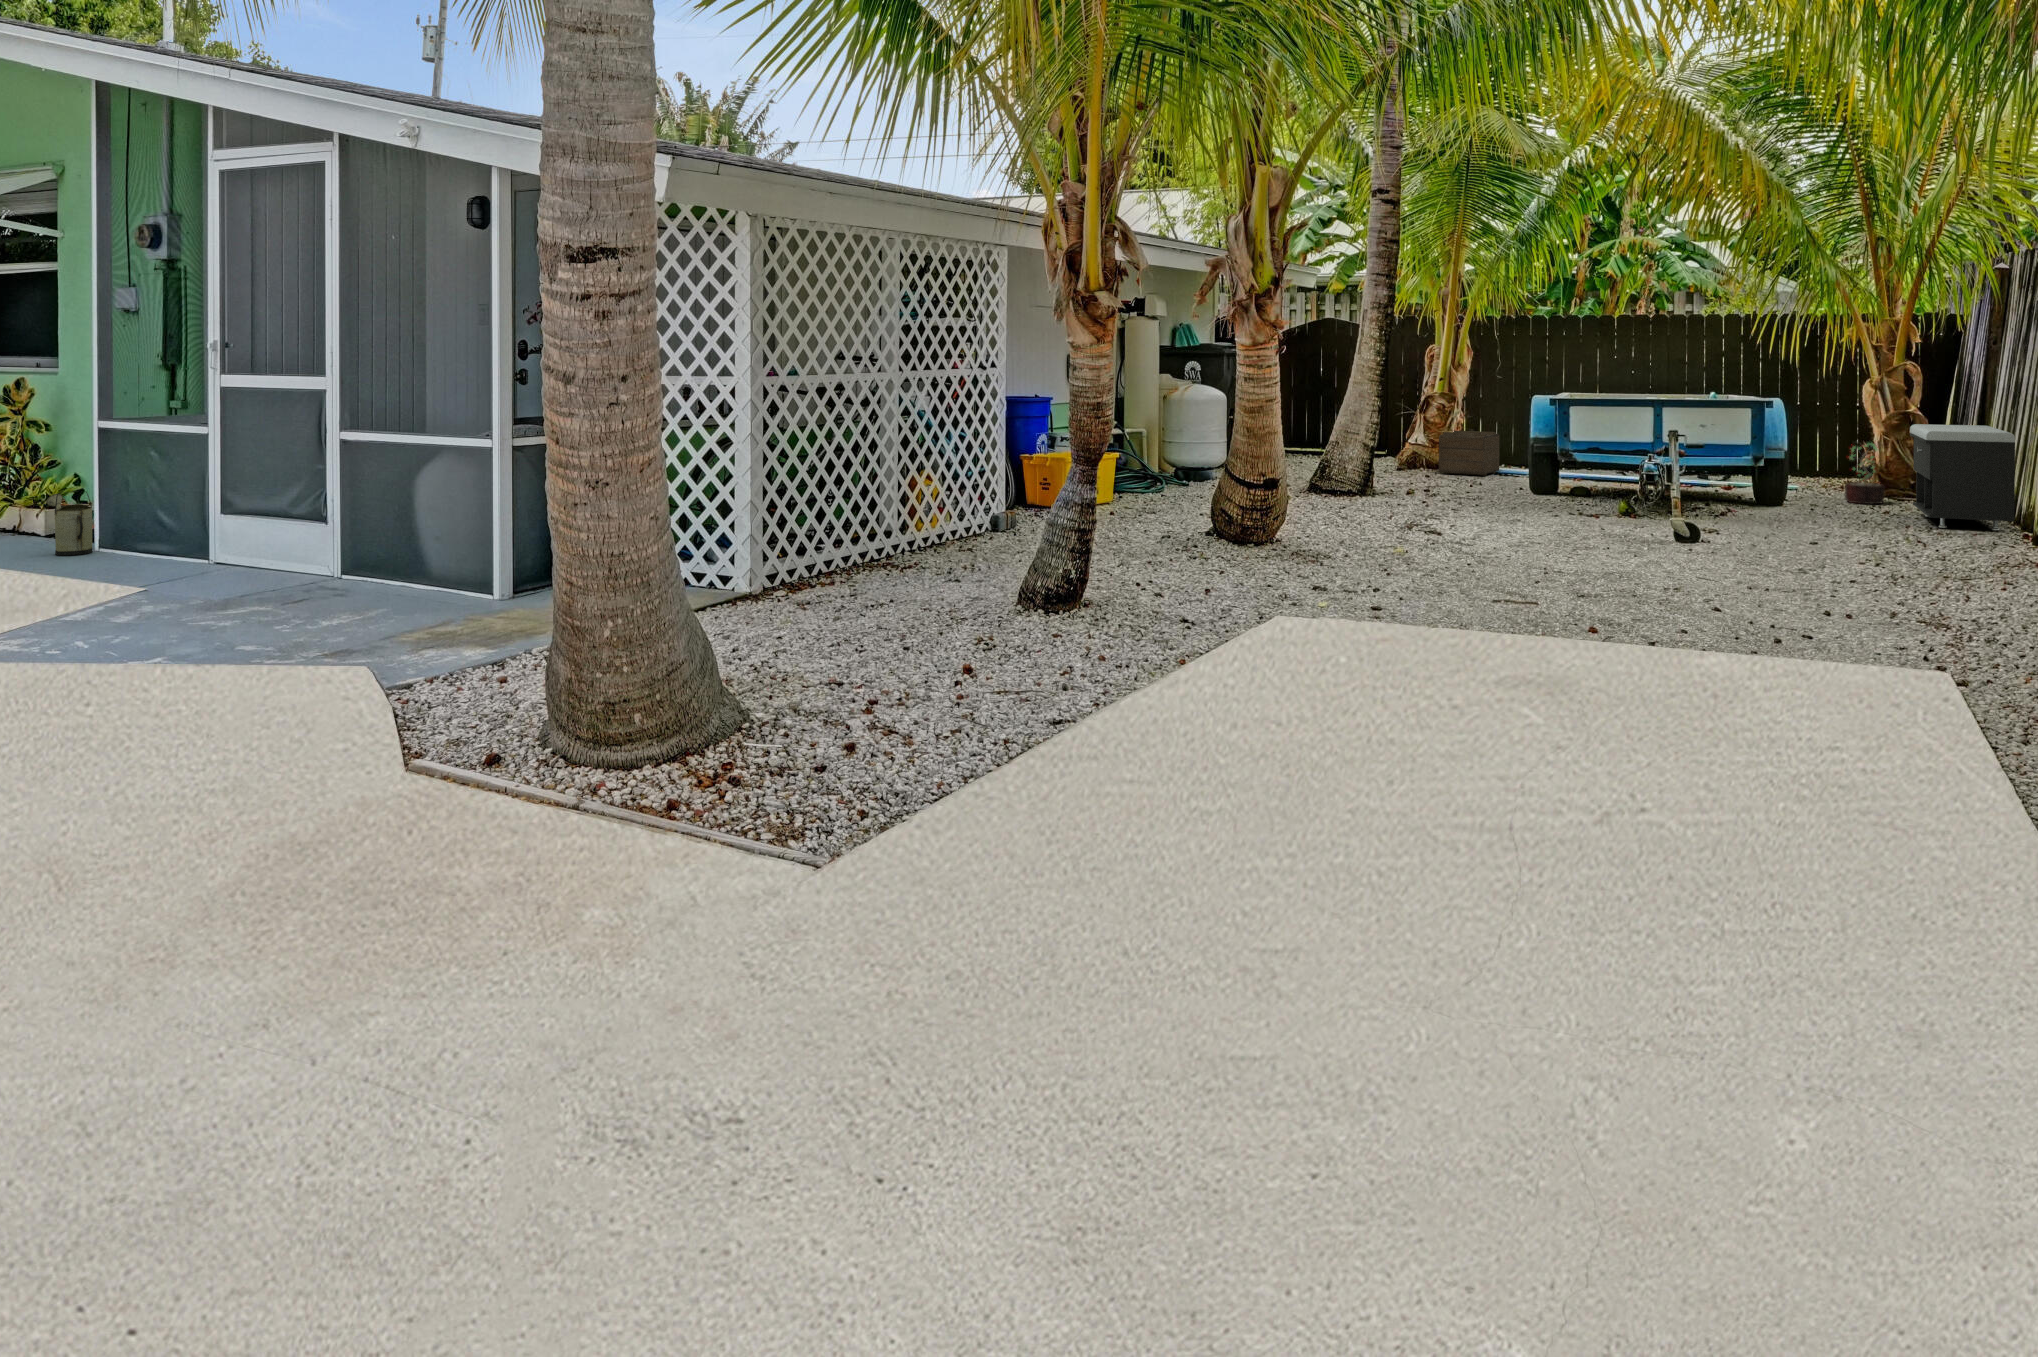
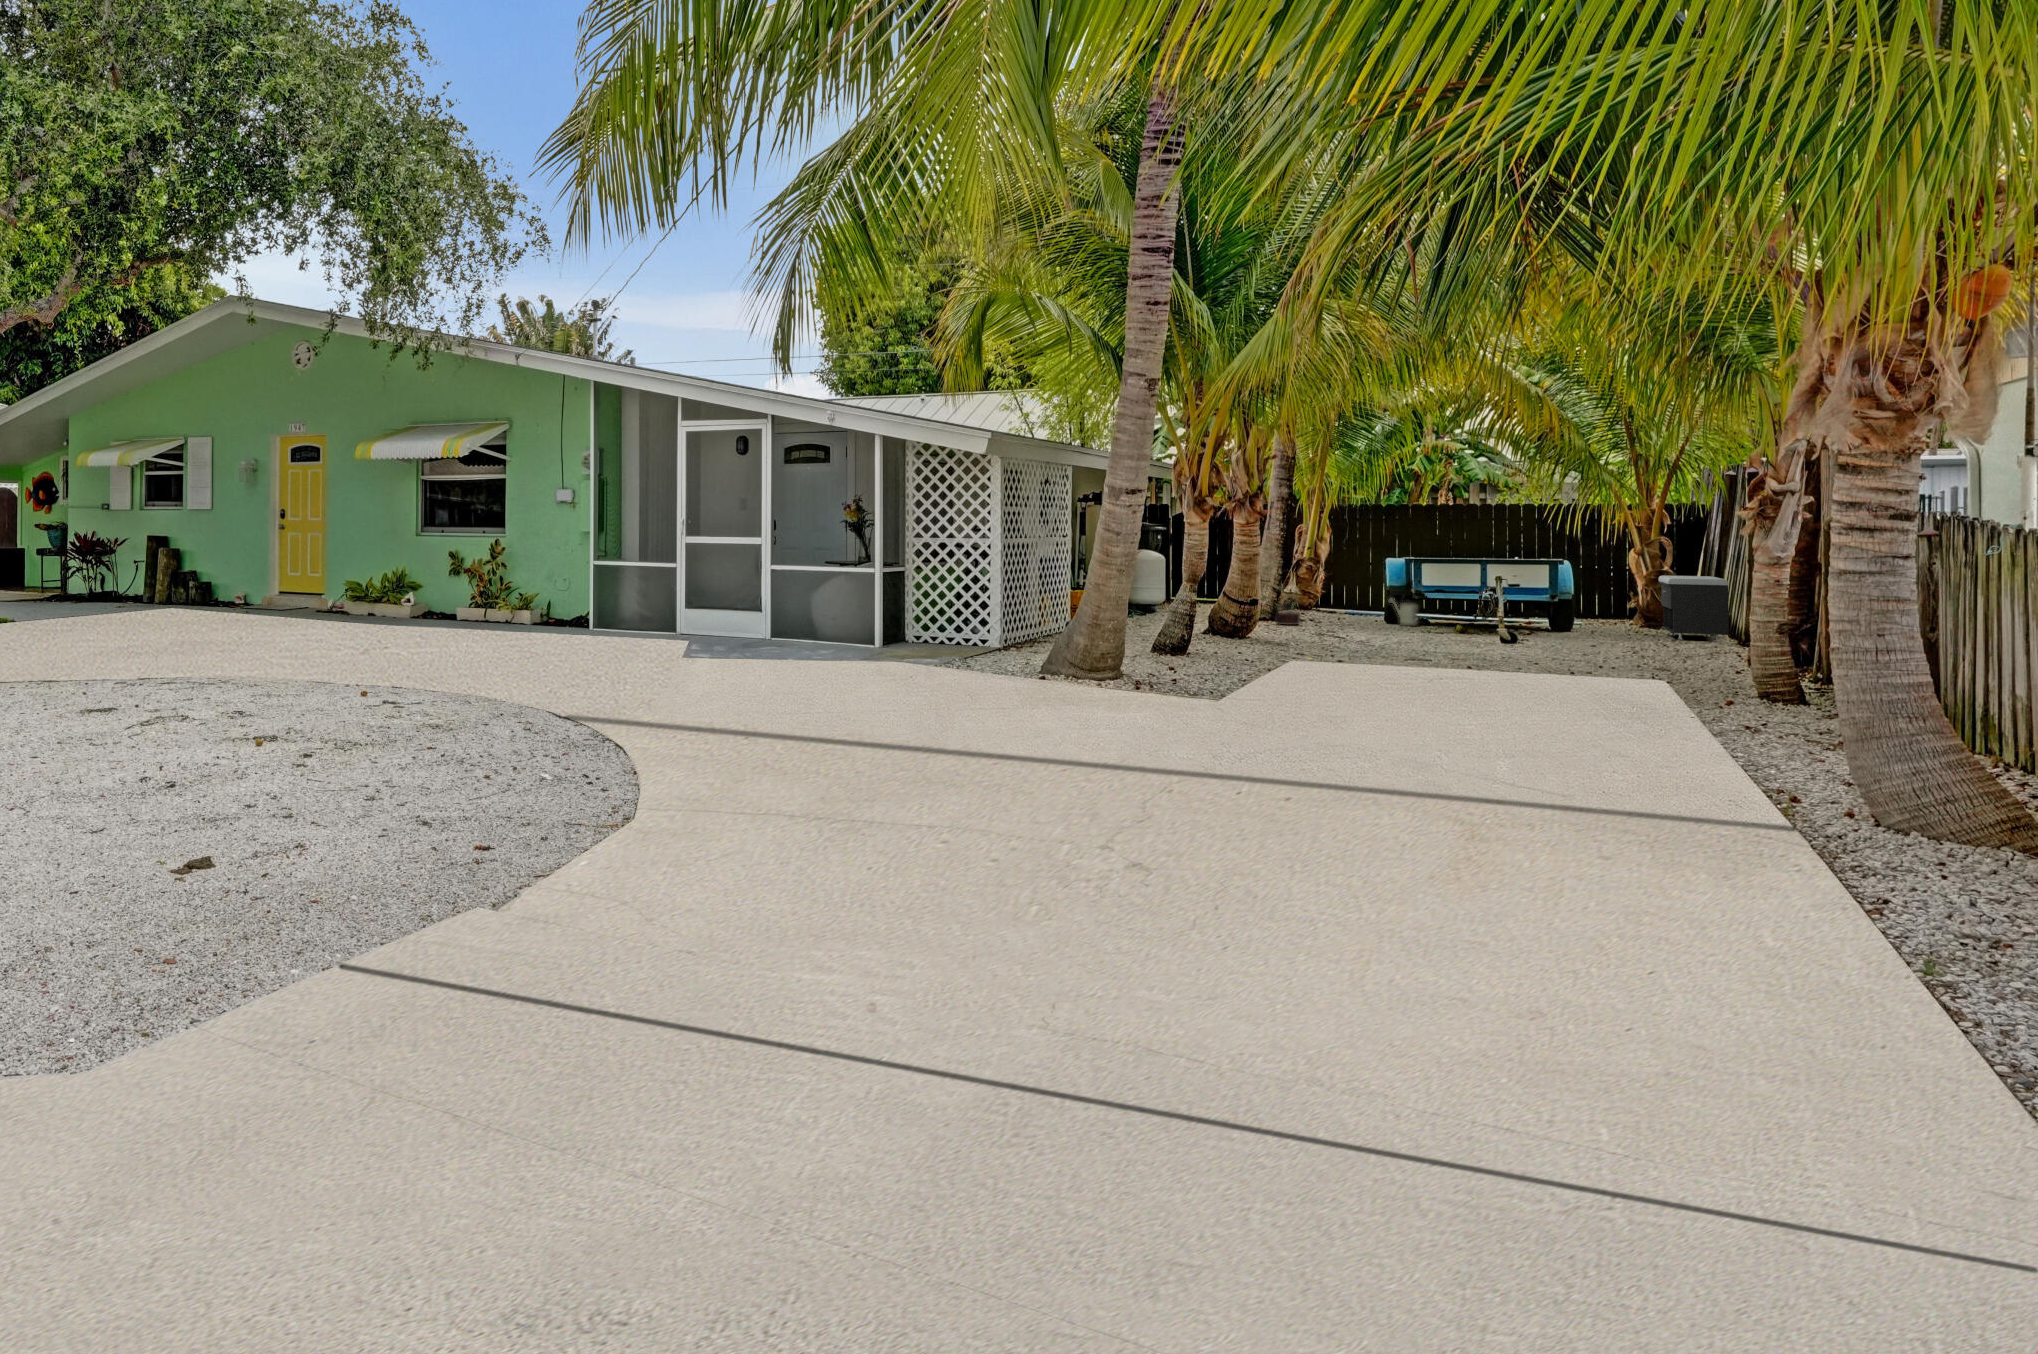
wooden crate: present [1439,431,1500,476] -> none [1310,583,1354,614]
decorative plant: present [1845,444,1885,504] -> present [1275,587,1300,625]
watering can: present [46,492,92,555] -> present [1388,599,1417,626]

